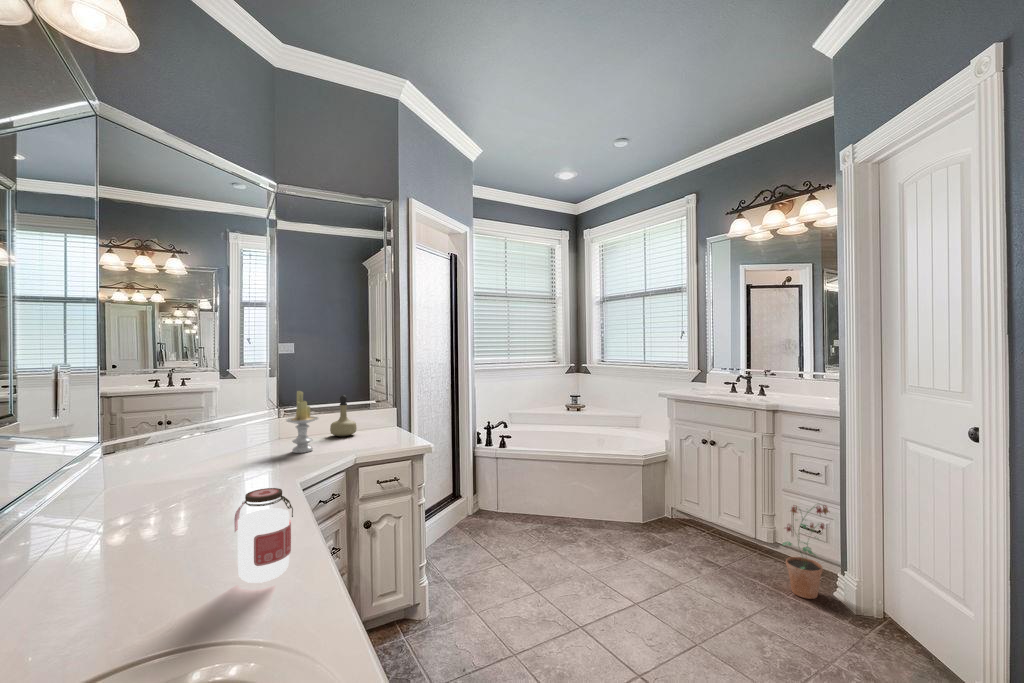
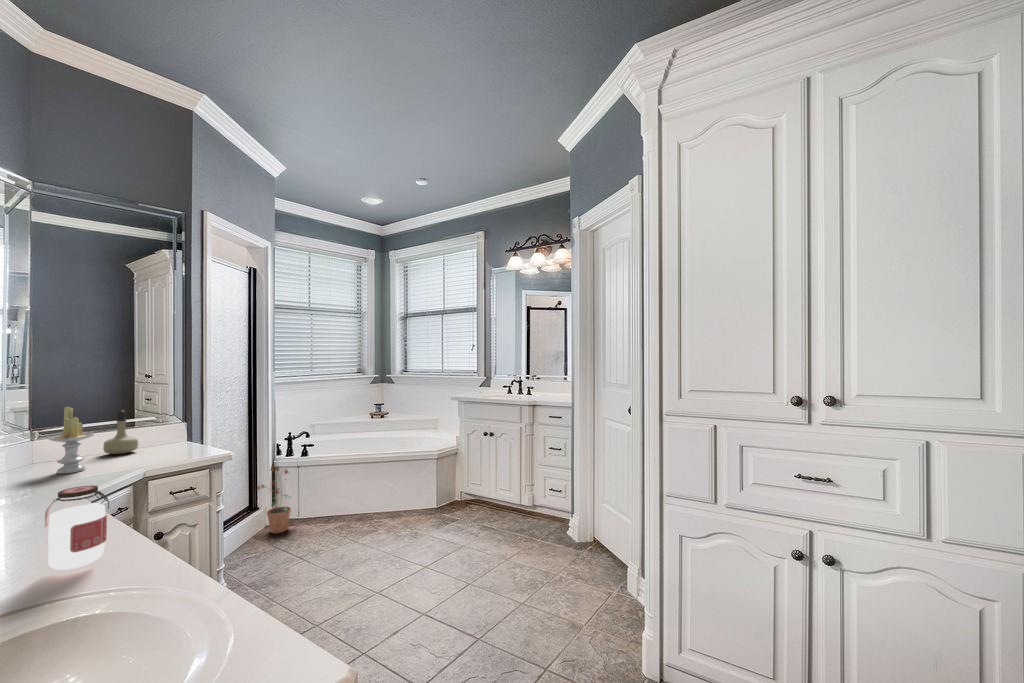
potted plant: present [782,505,829,599] -> present [257,466,291,533]

